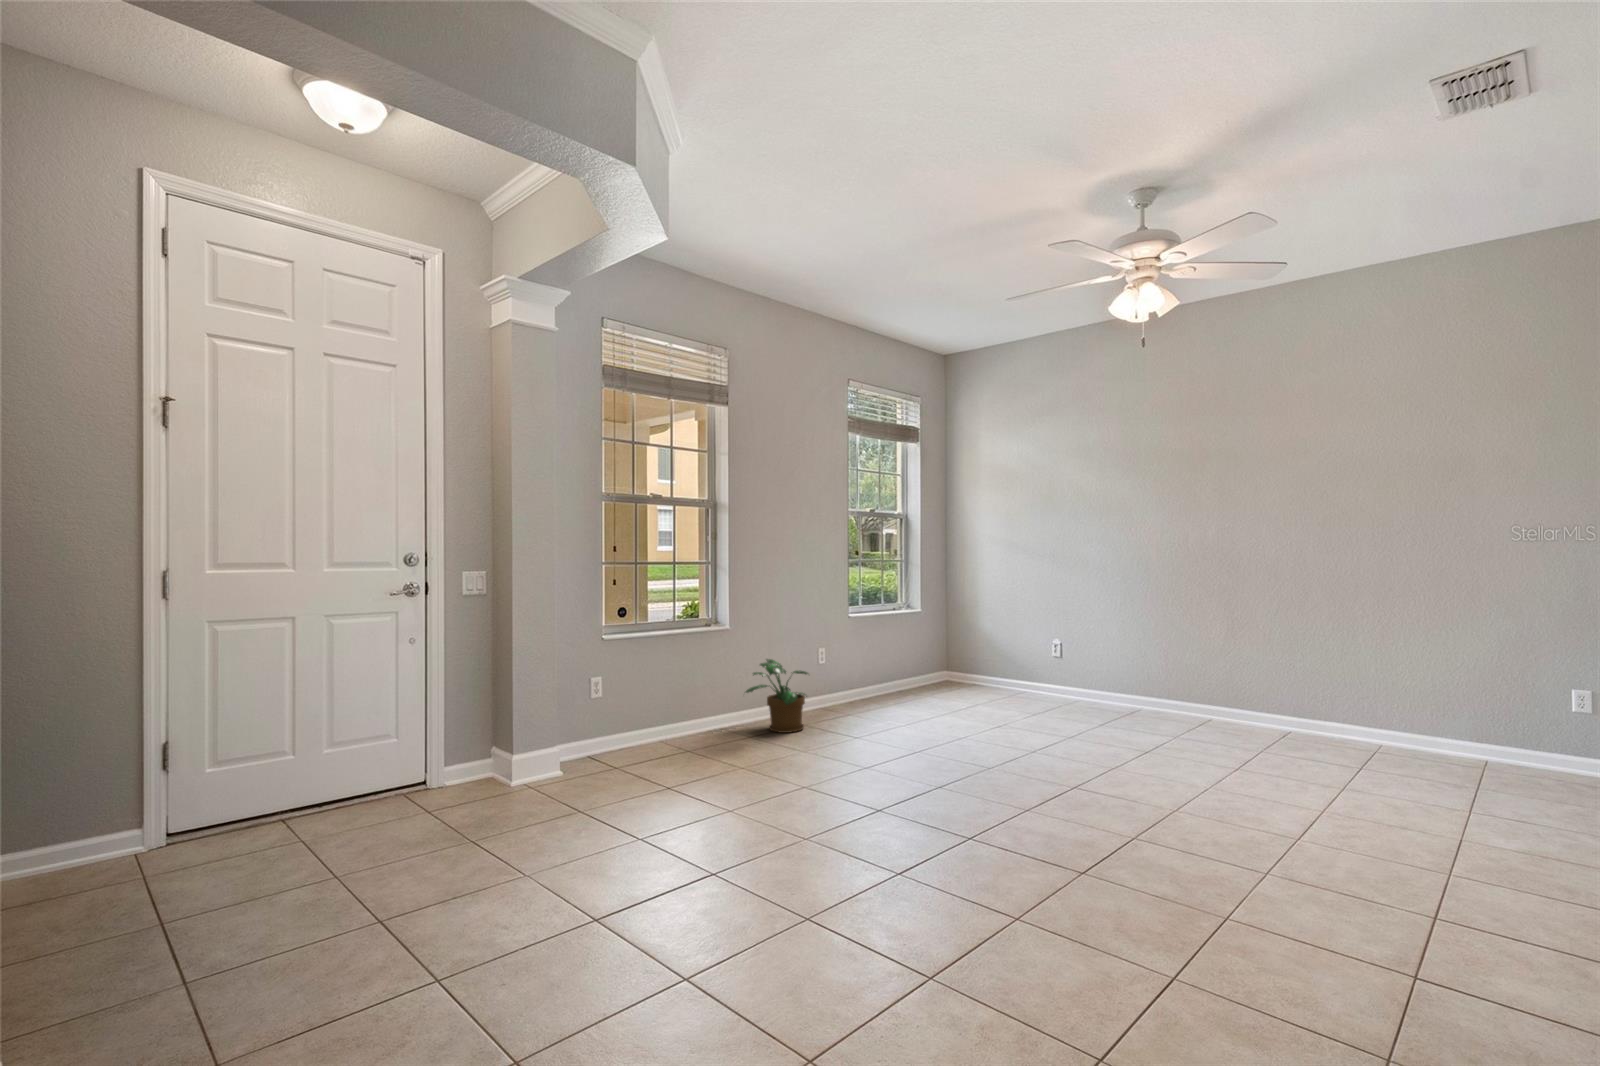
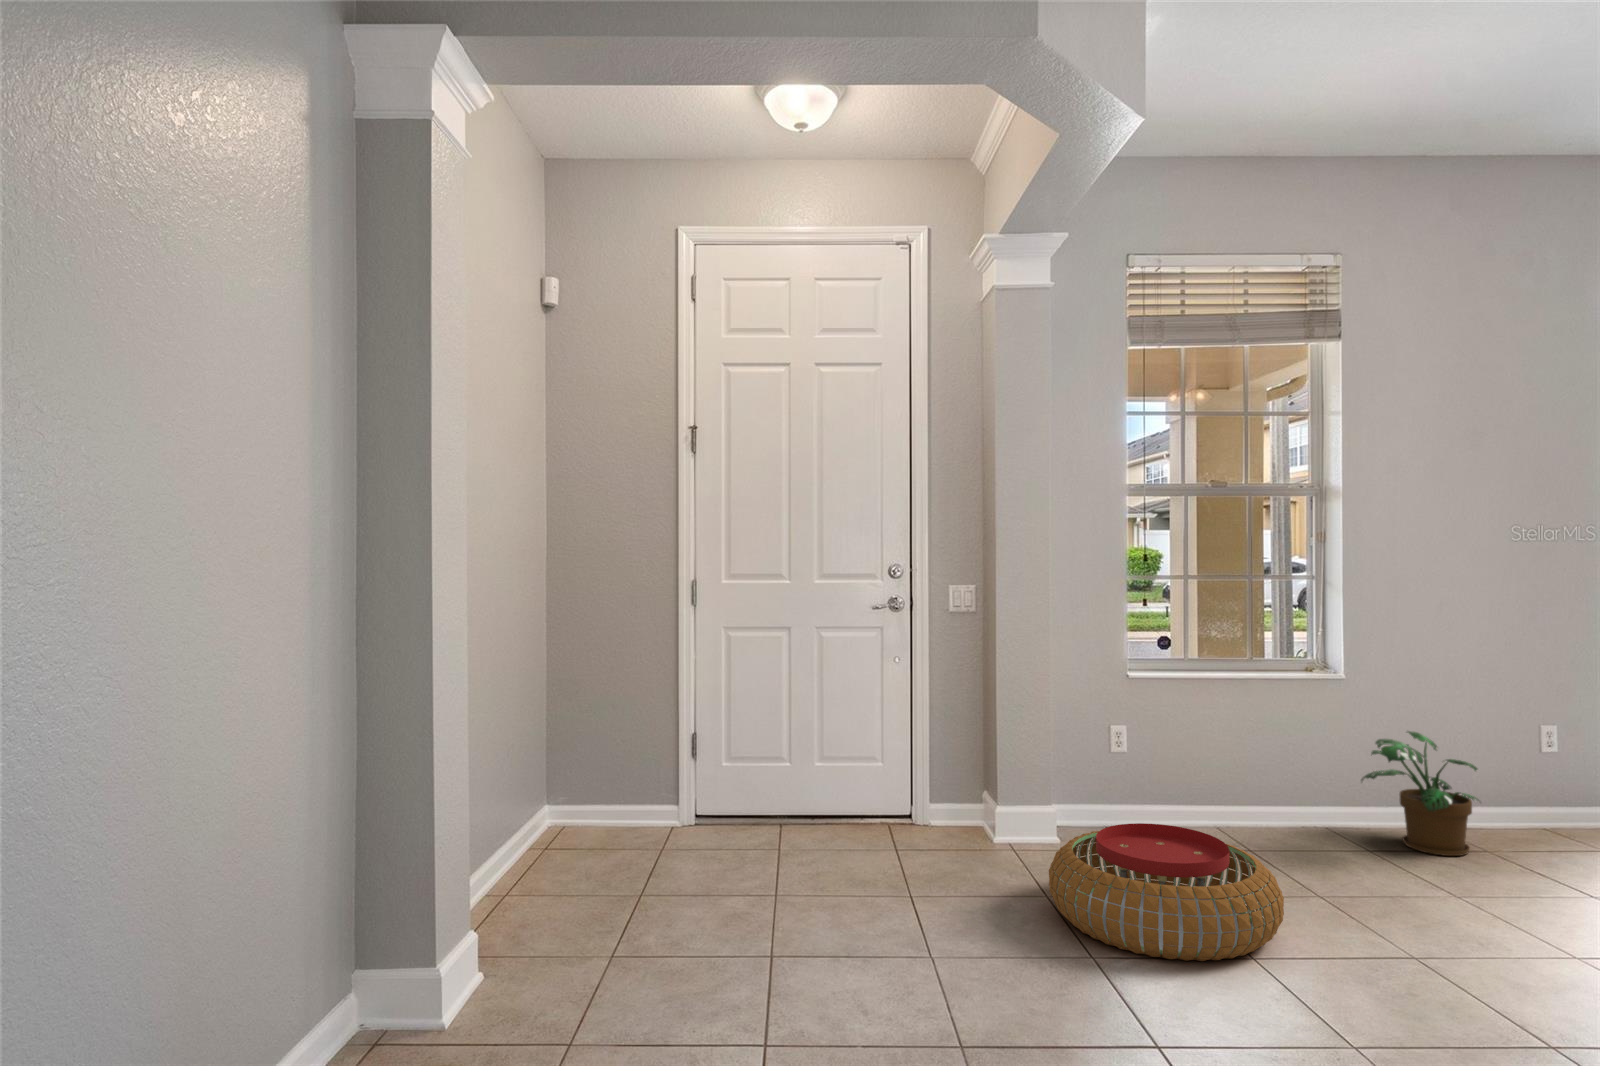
pouf: none [589,735,753,826] -> present [1049,823,1284,961]

